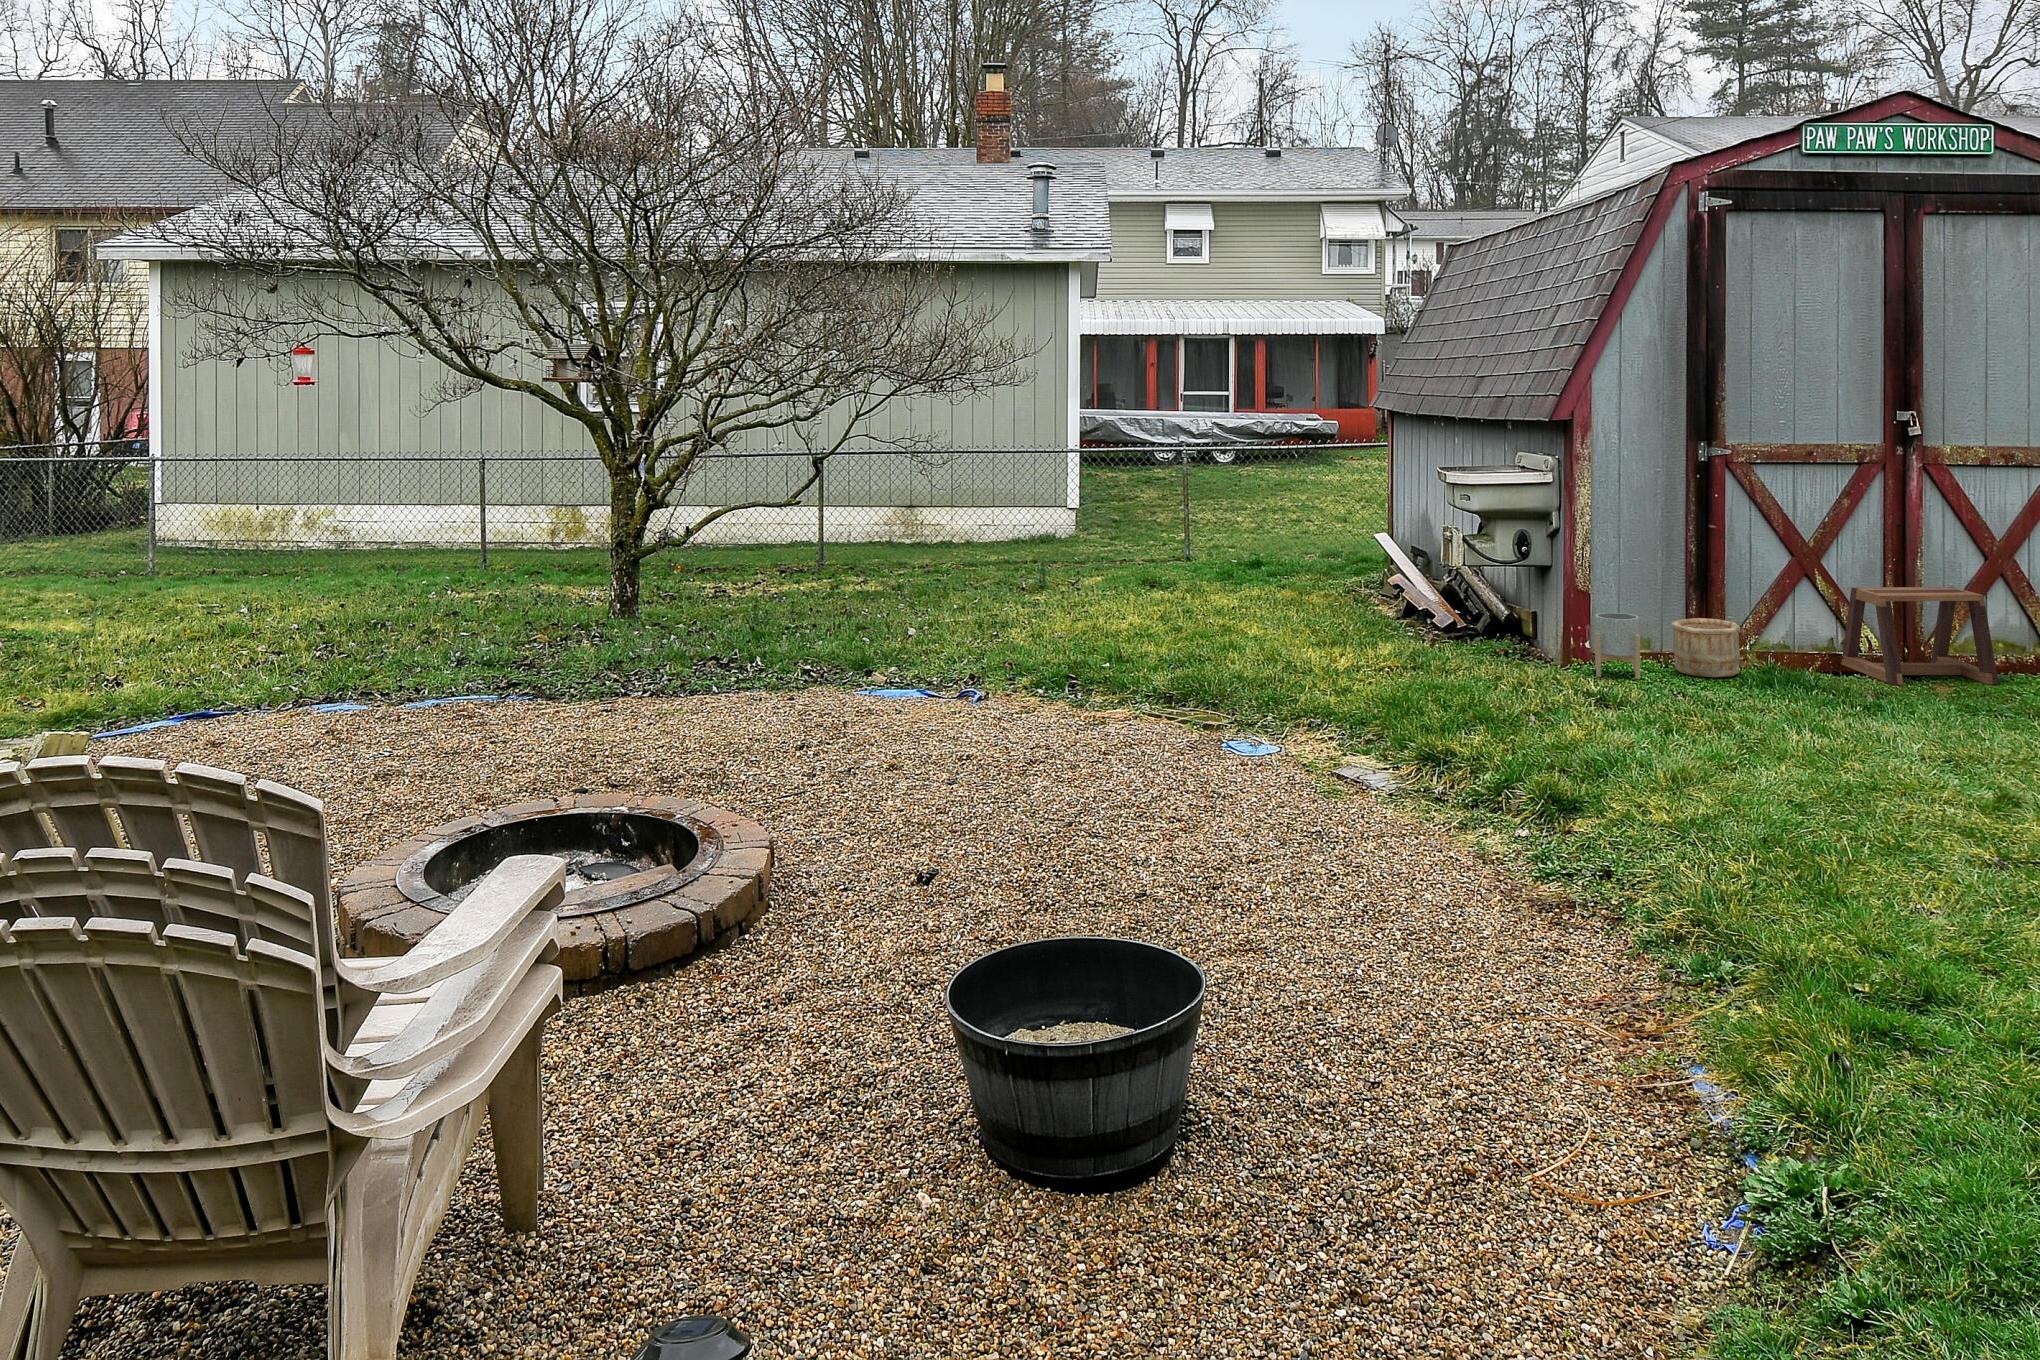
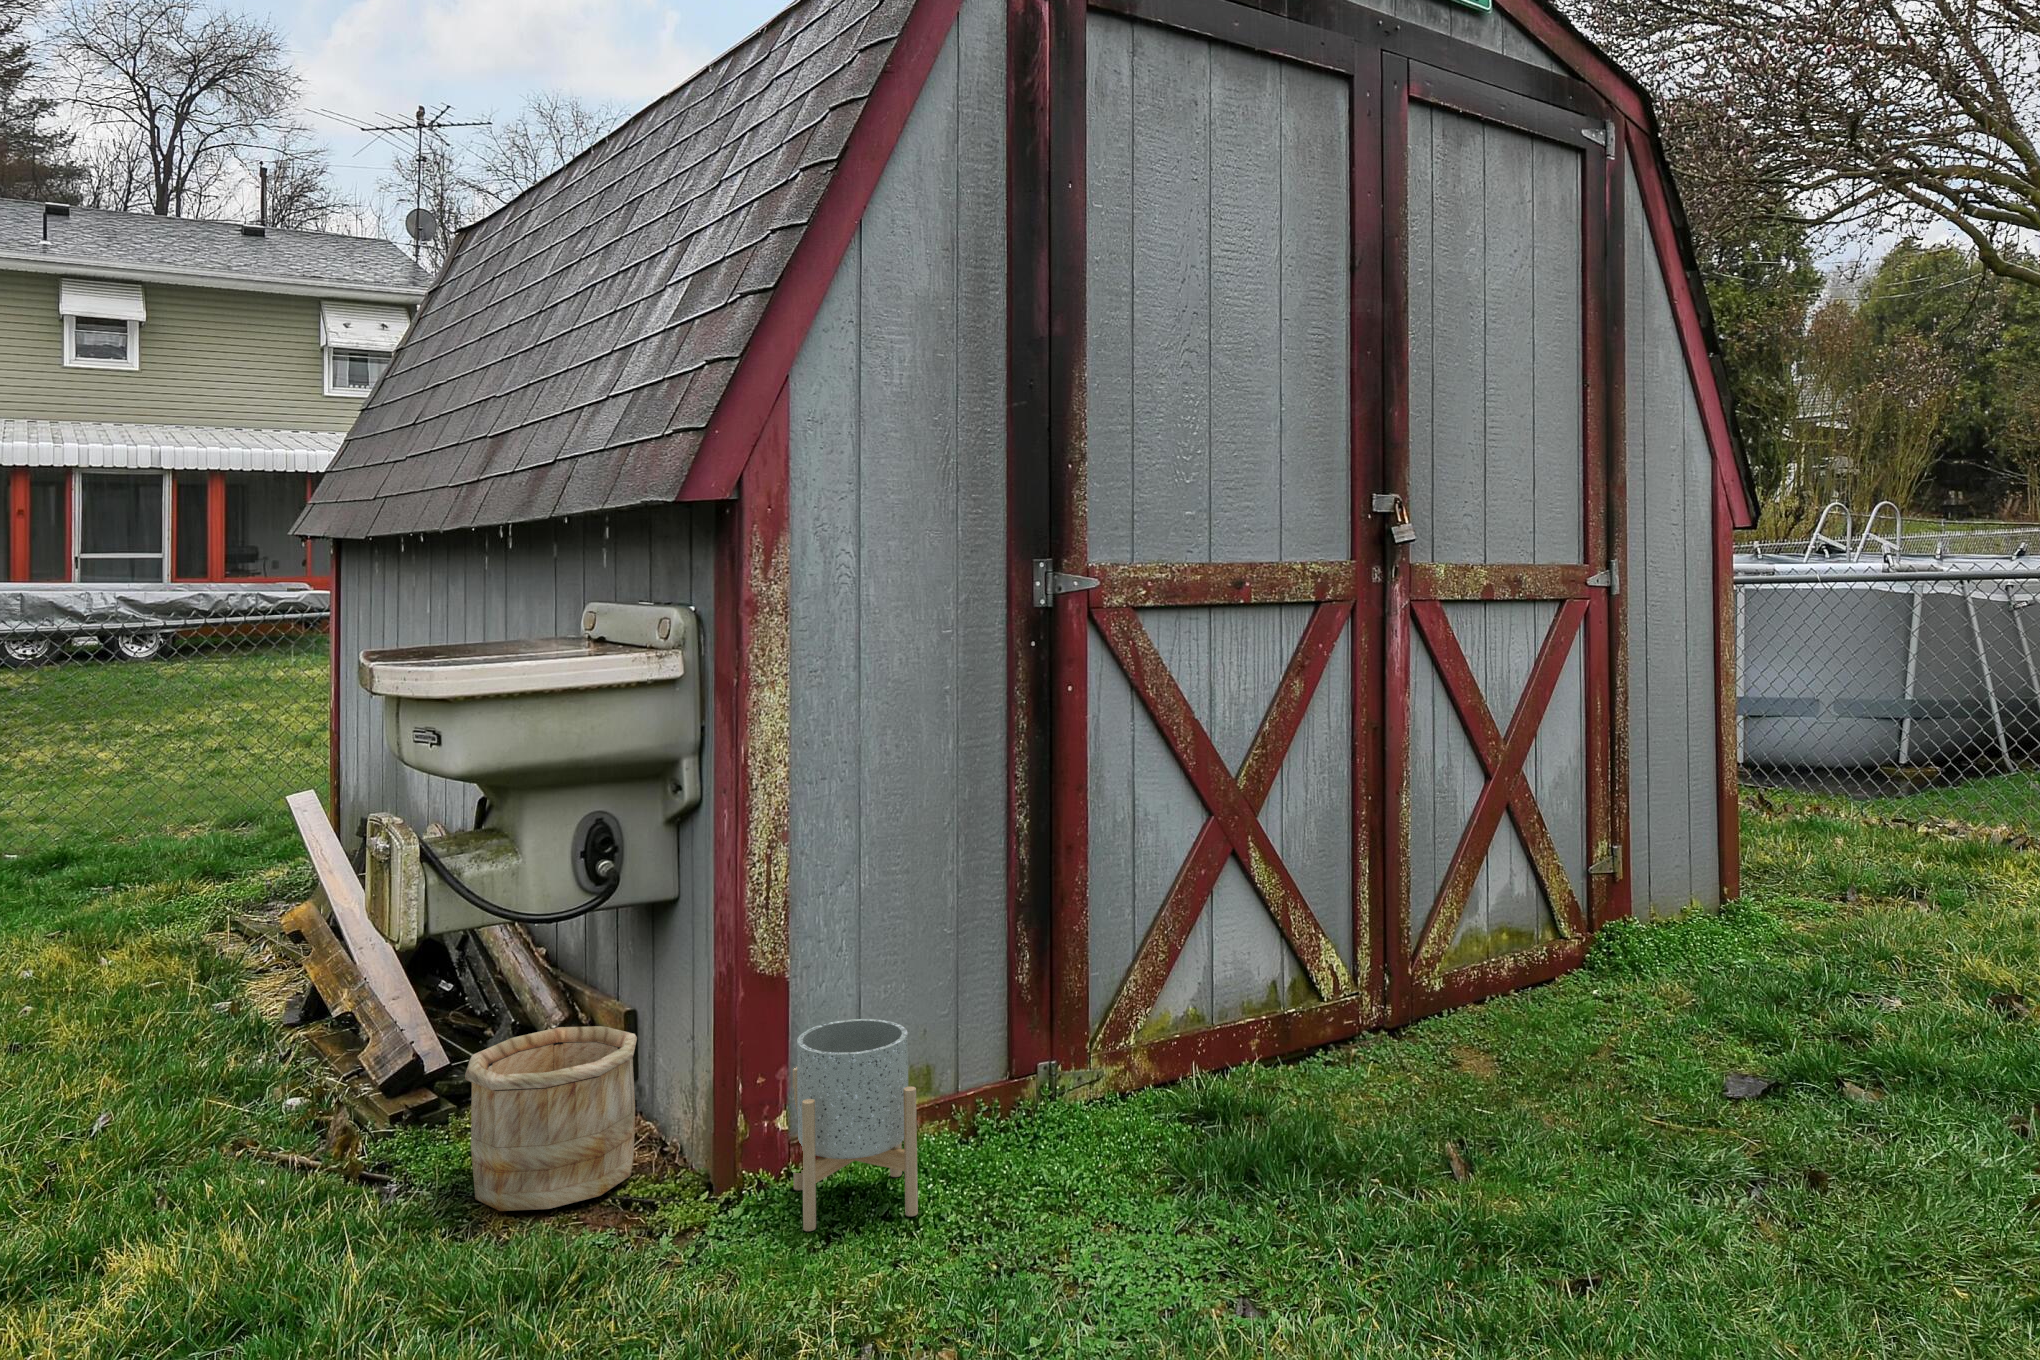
stool: present [1841,587,1998,685] -> none [1291,839,1600,1098]
wooden bucket: present [1671,618,1741,677] -> present [465,1026,637,1211]

